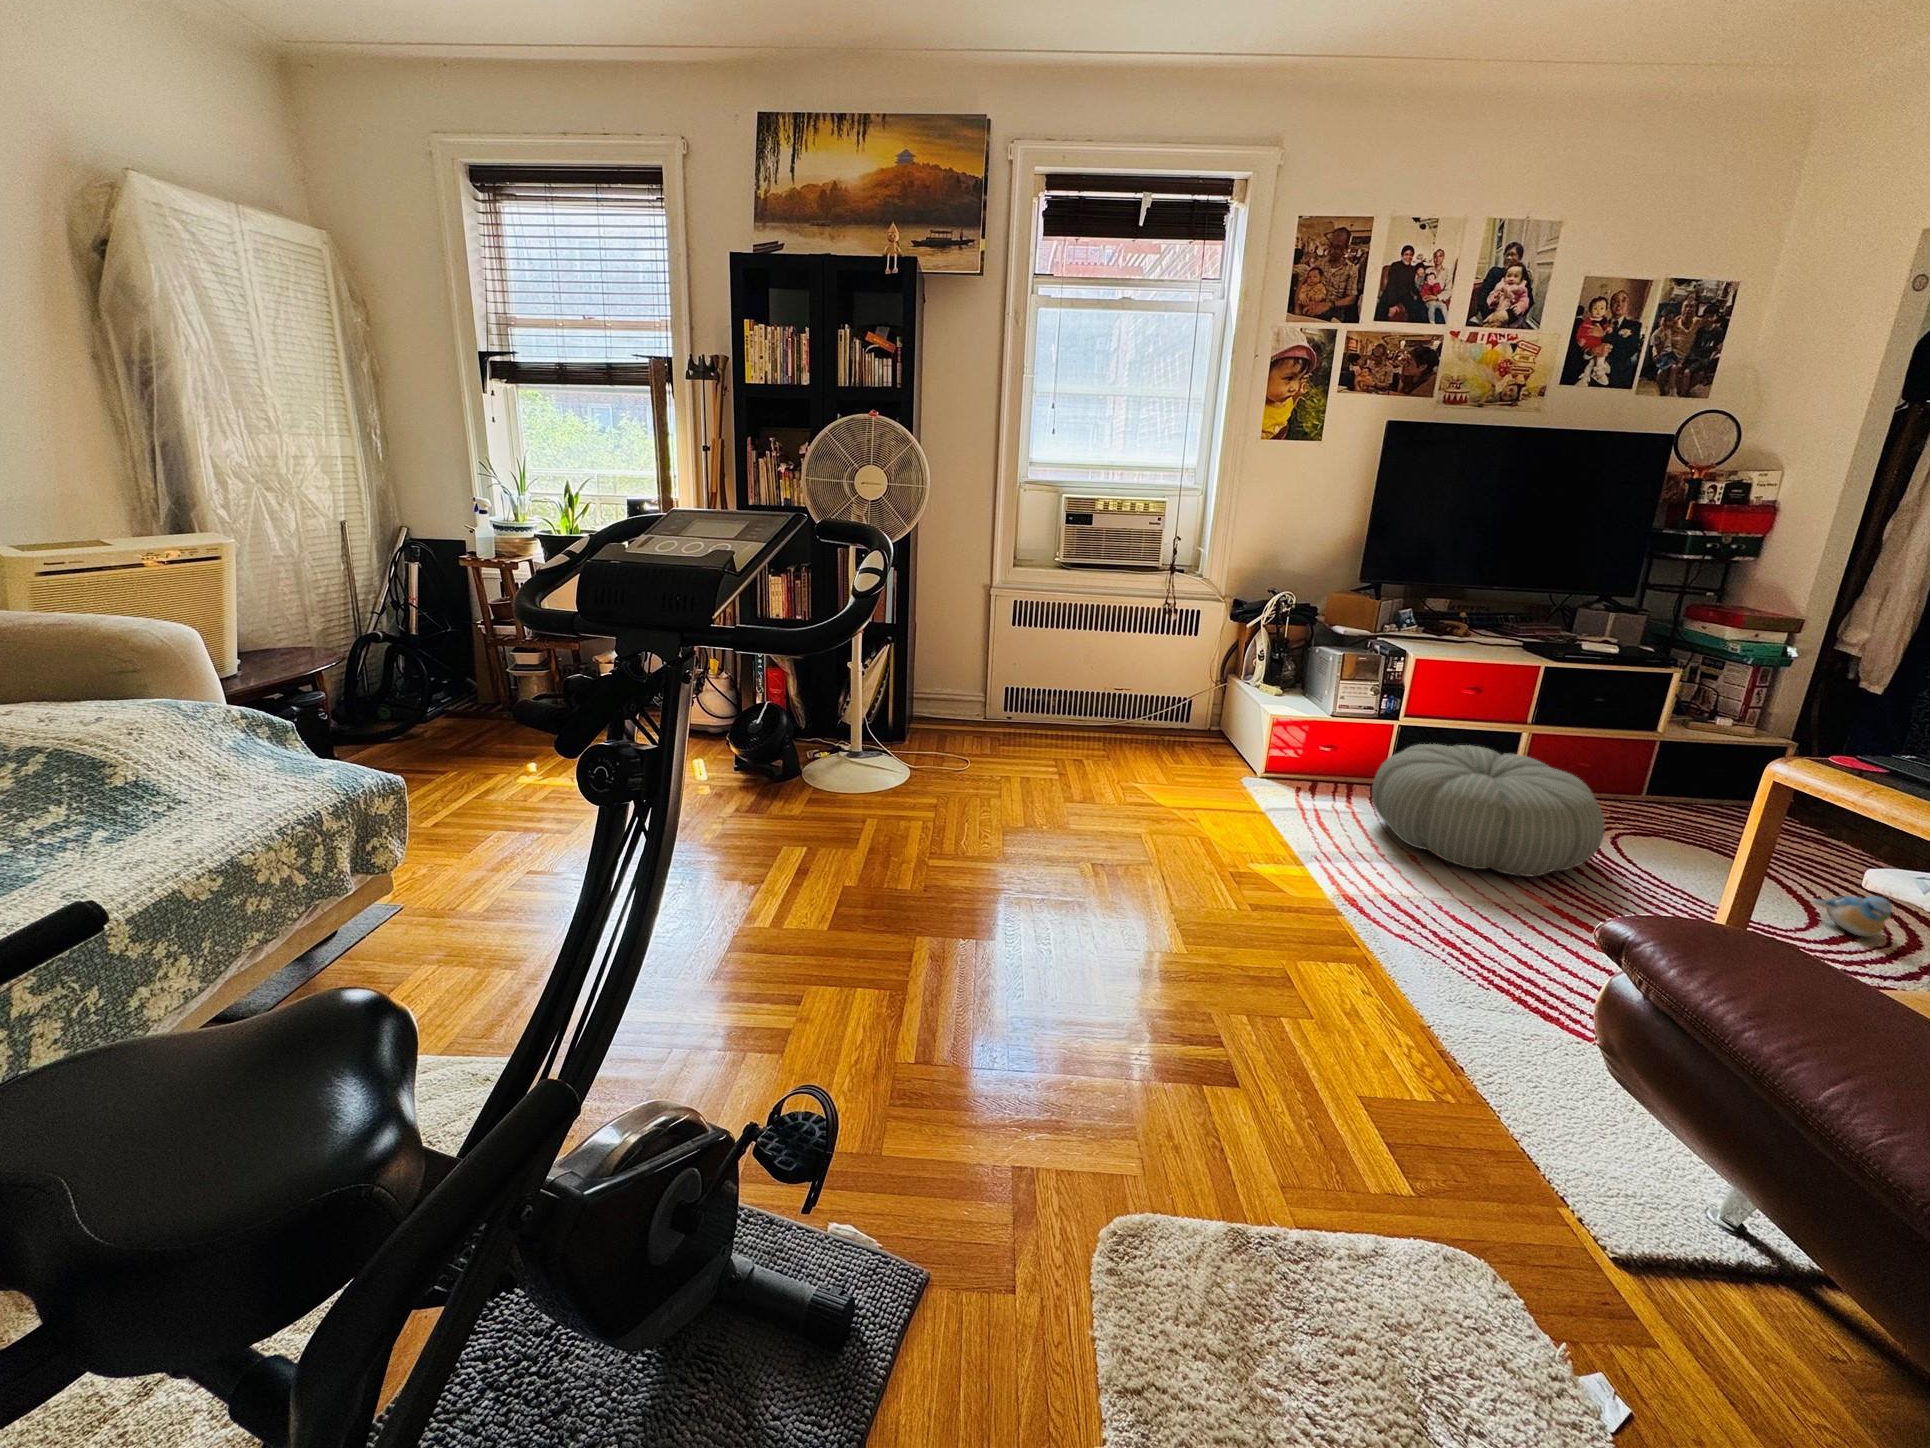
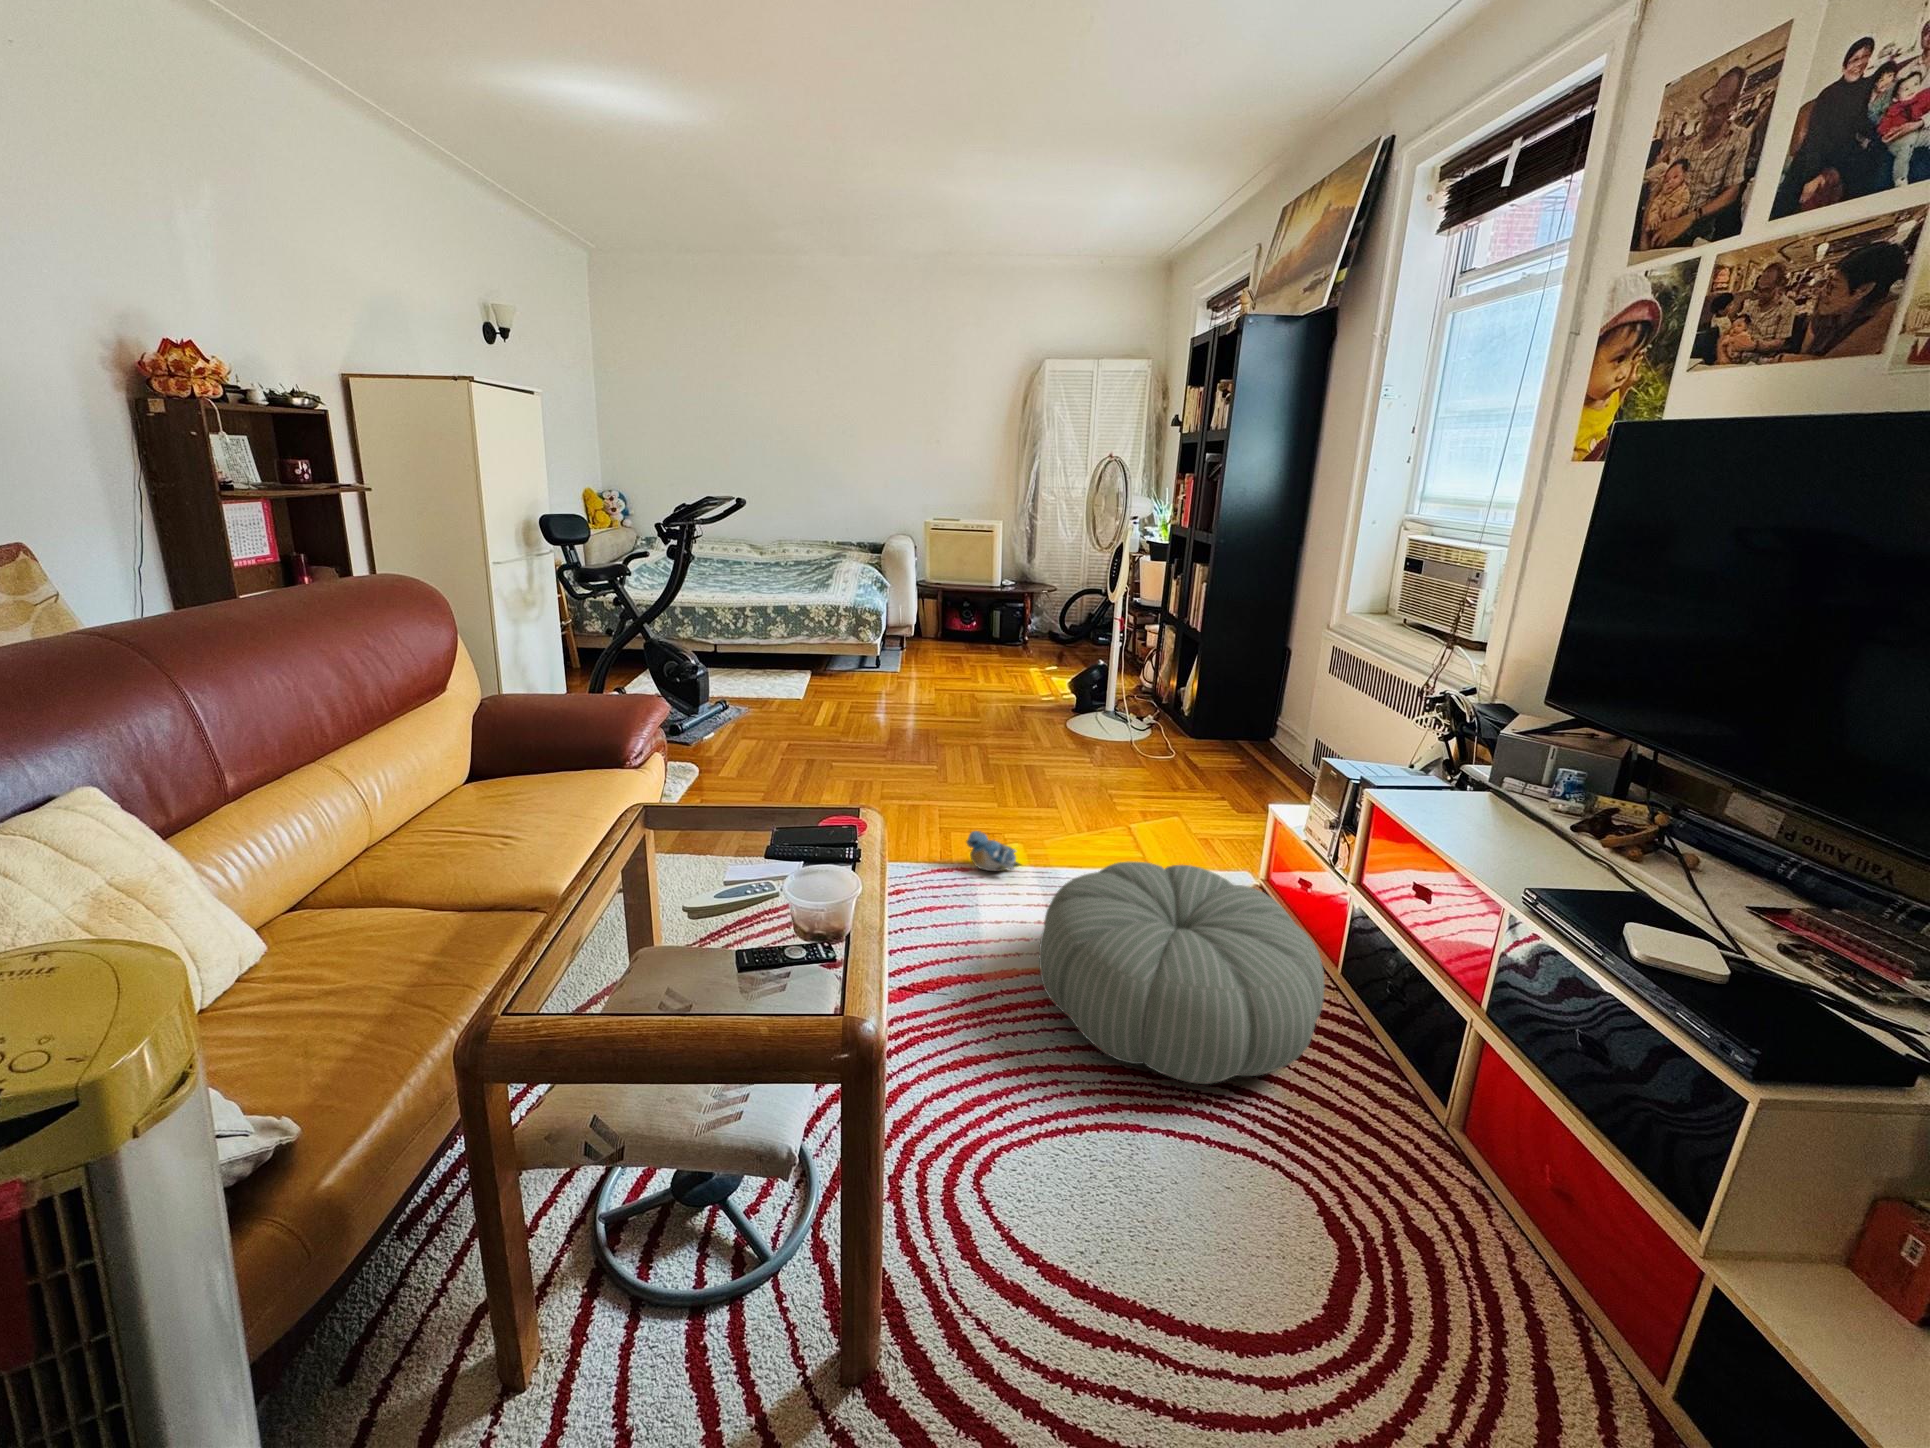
plush toy: present [1810,896,1892,937] -> present [966,831,1021,871]

